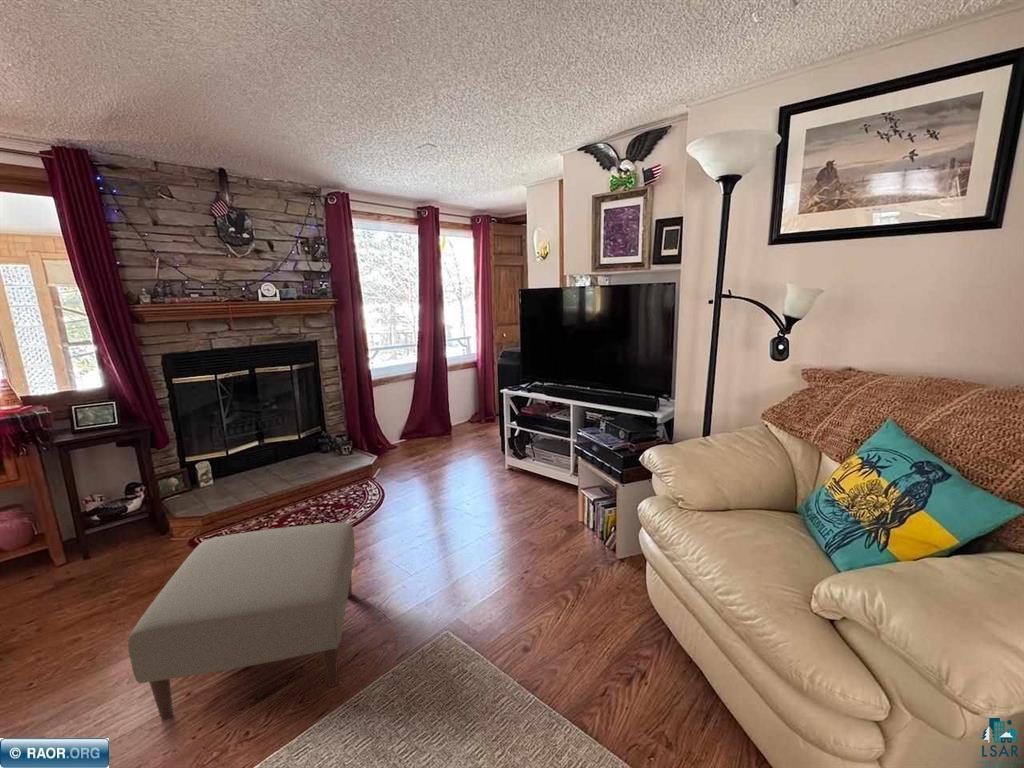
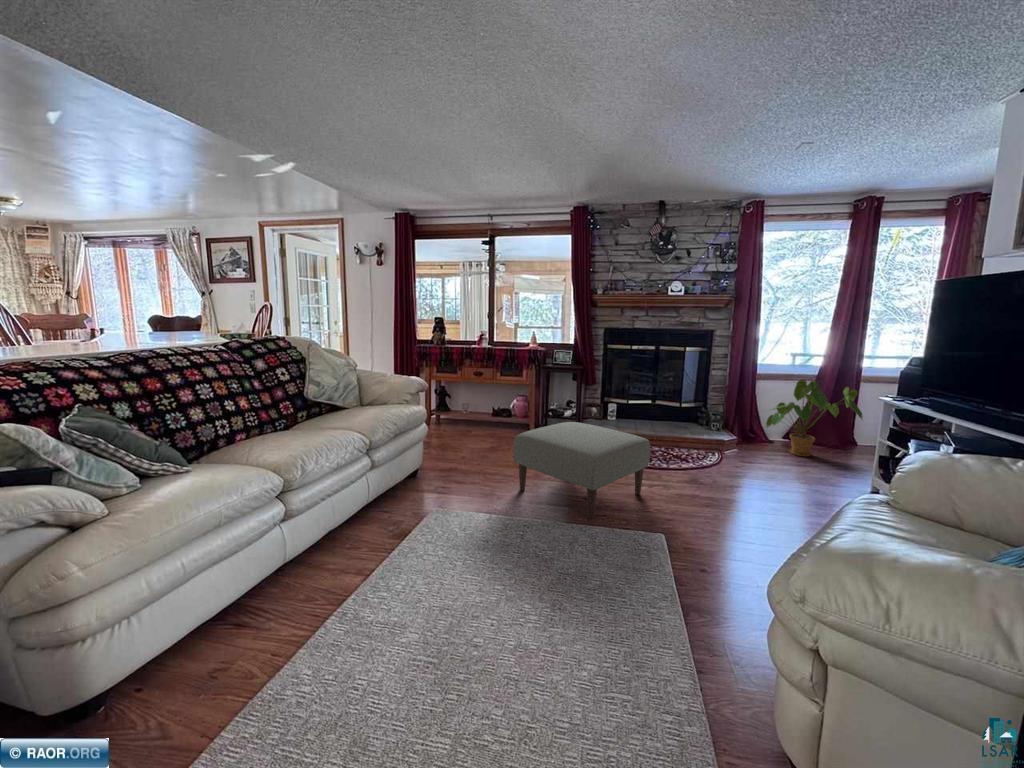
house plant: none [392,380,469,455] -> present [766,380,862,457]

